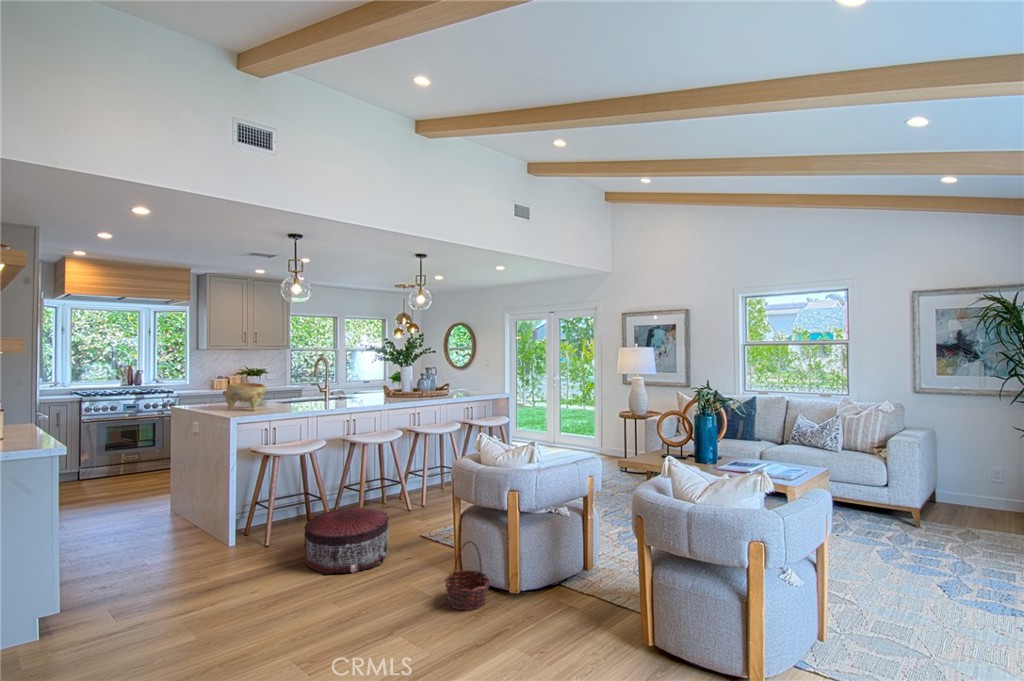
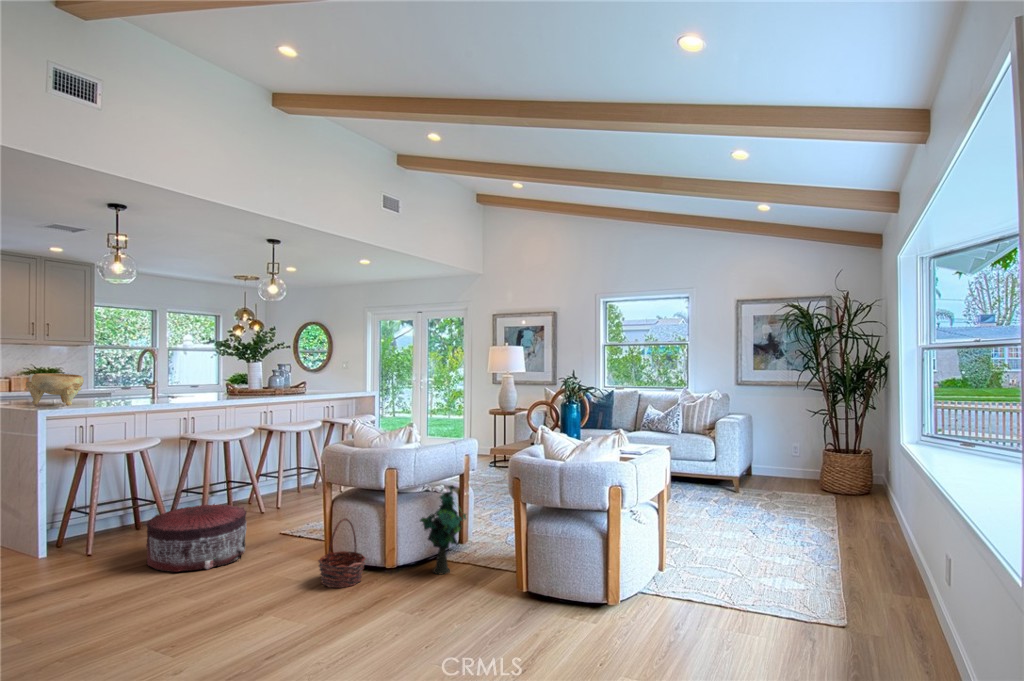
decorative plant: none [541,512,590,603] -> present [420,486,466,574]

